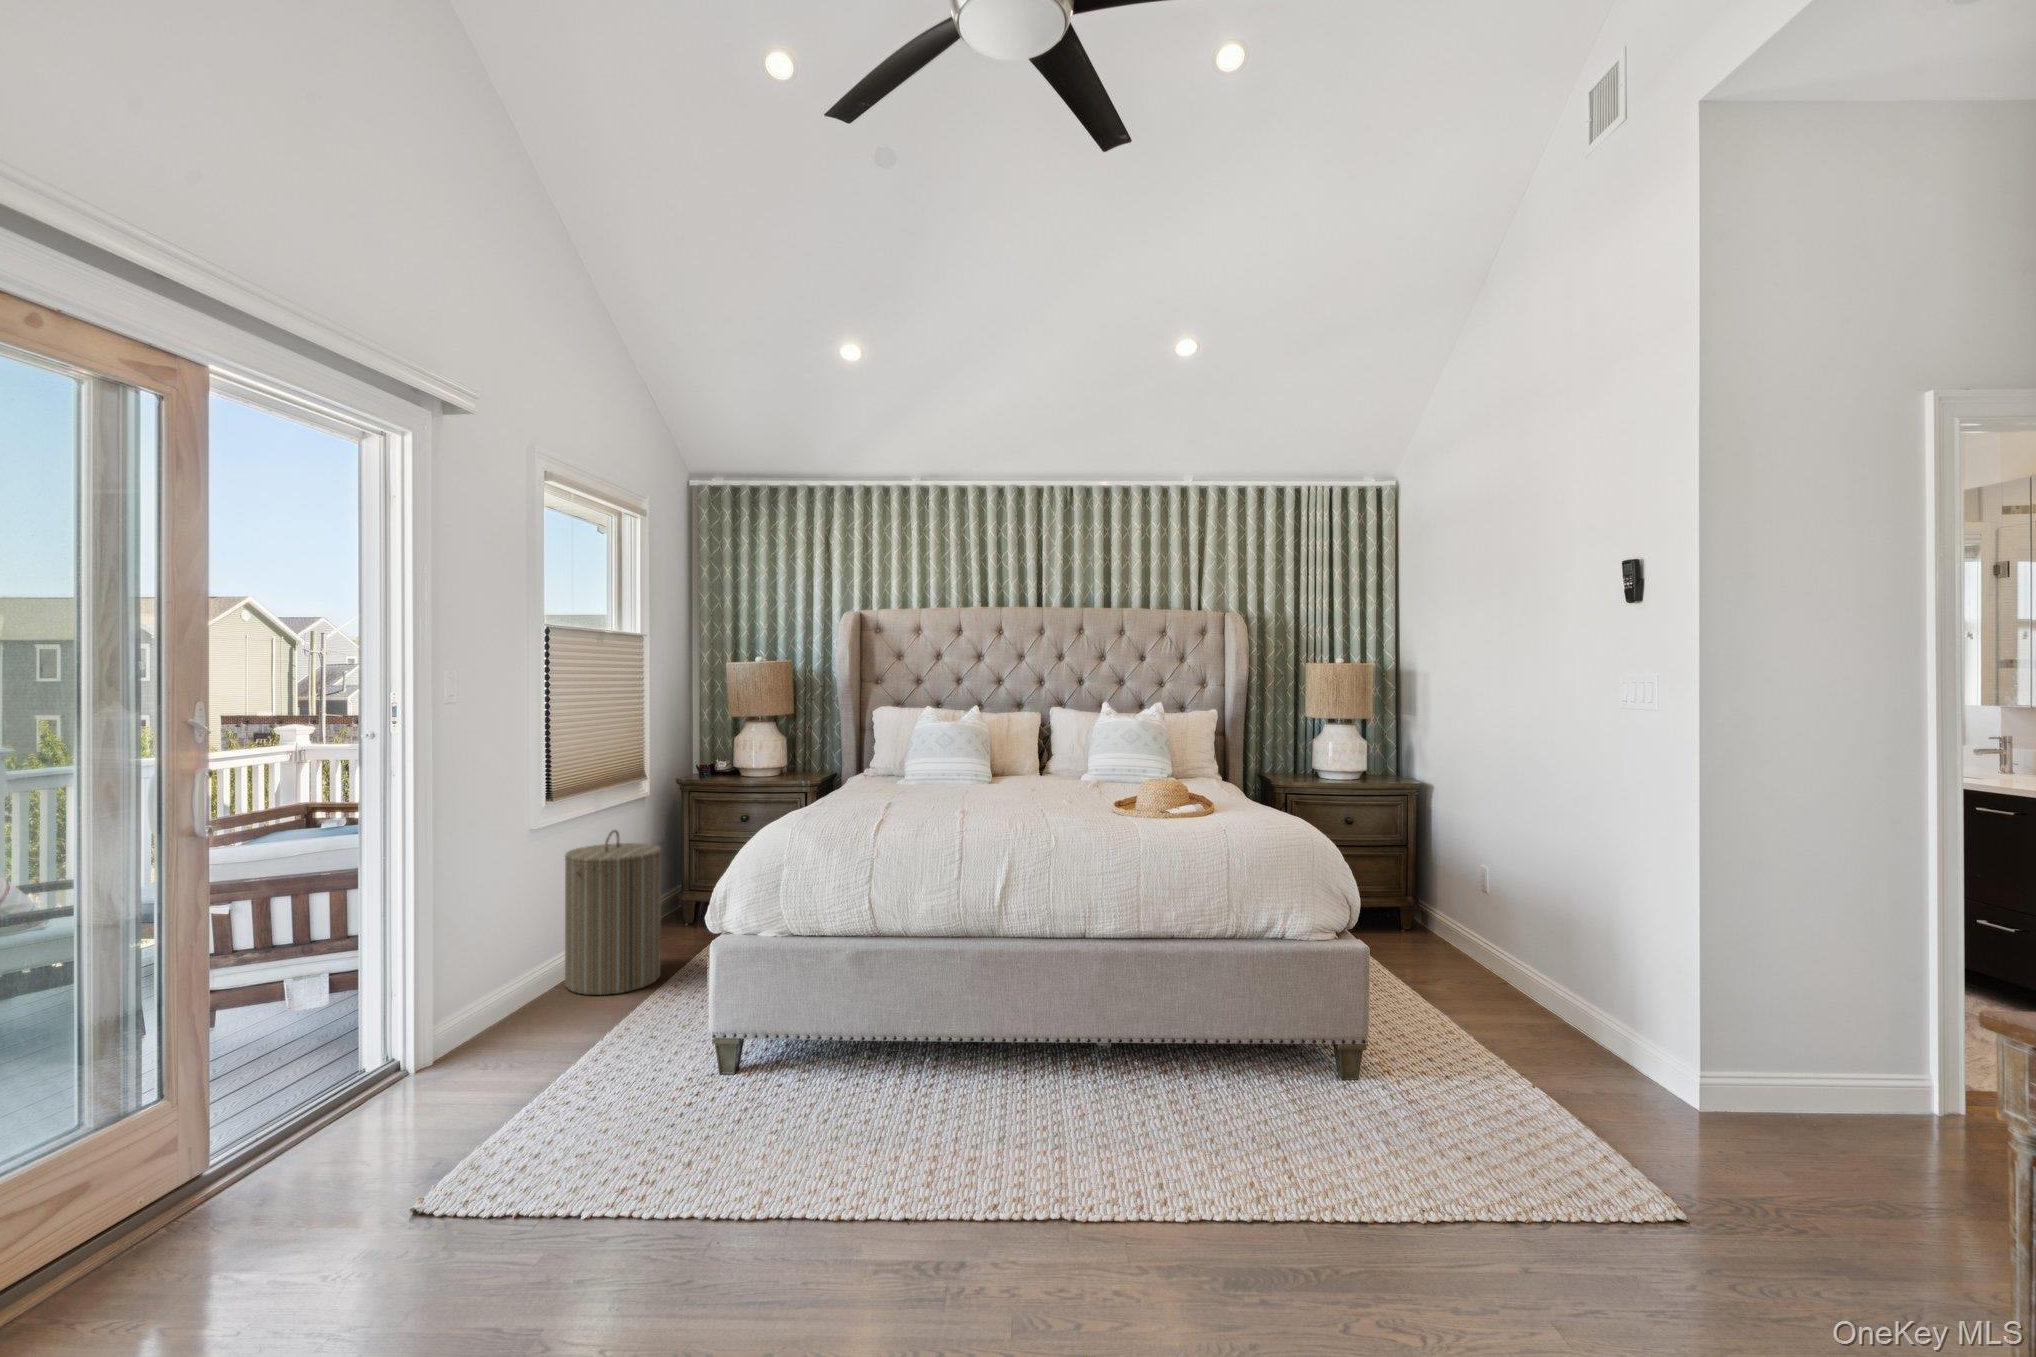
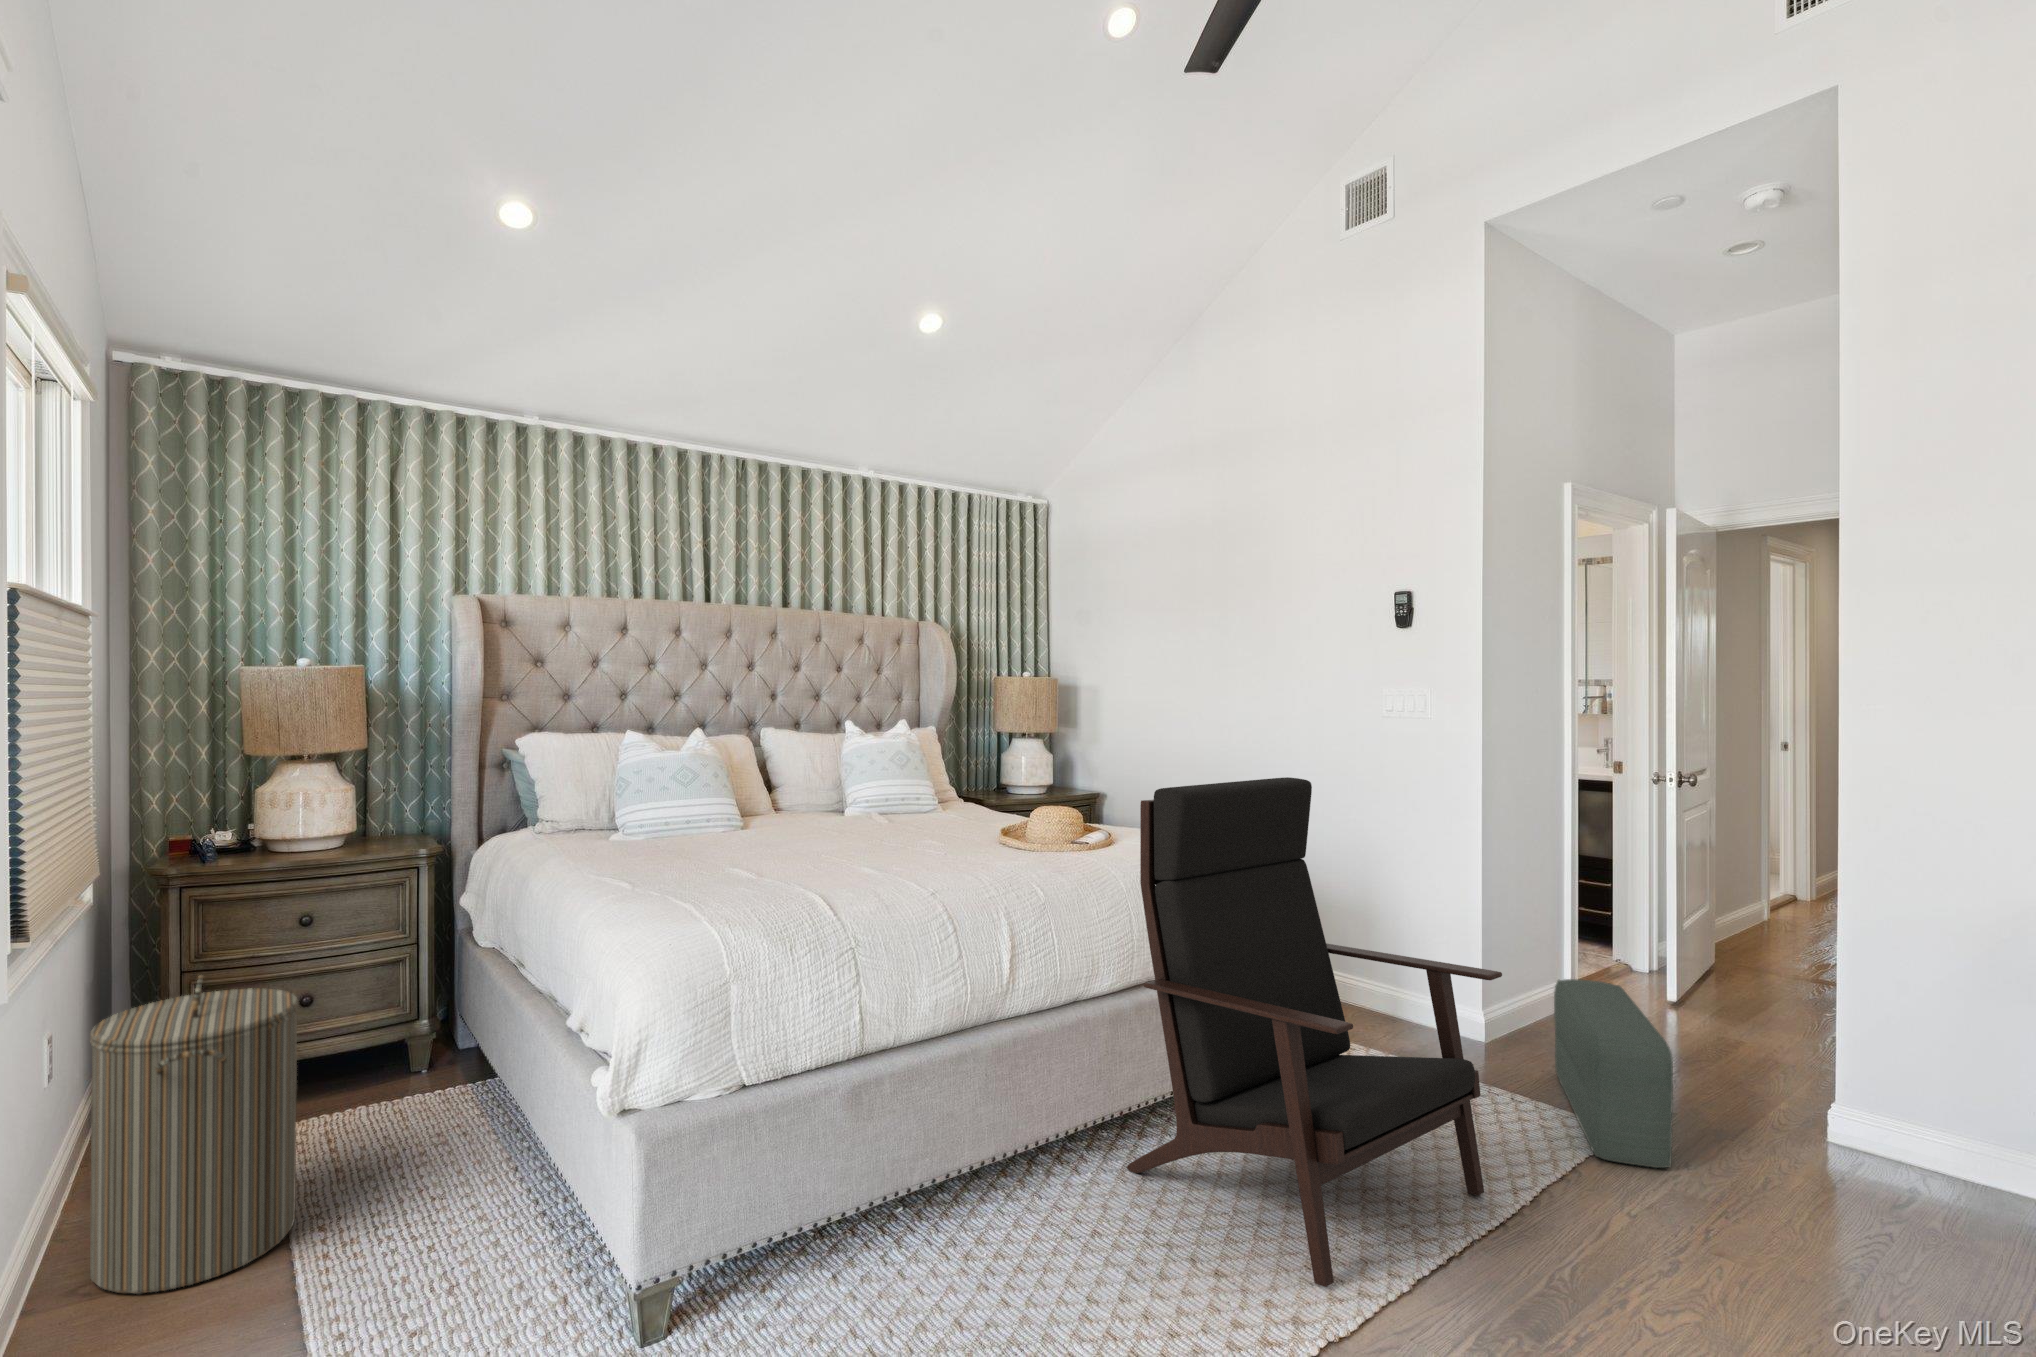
lounge chair: none [1103,758,1421,1208] -> present [1127,777,1502,1287]
pouf: none [1613,1041,1827,1271] -> present [1554,979,1673,1168]

